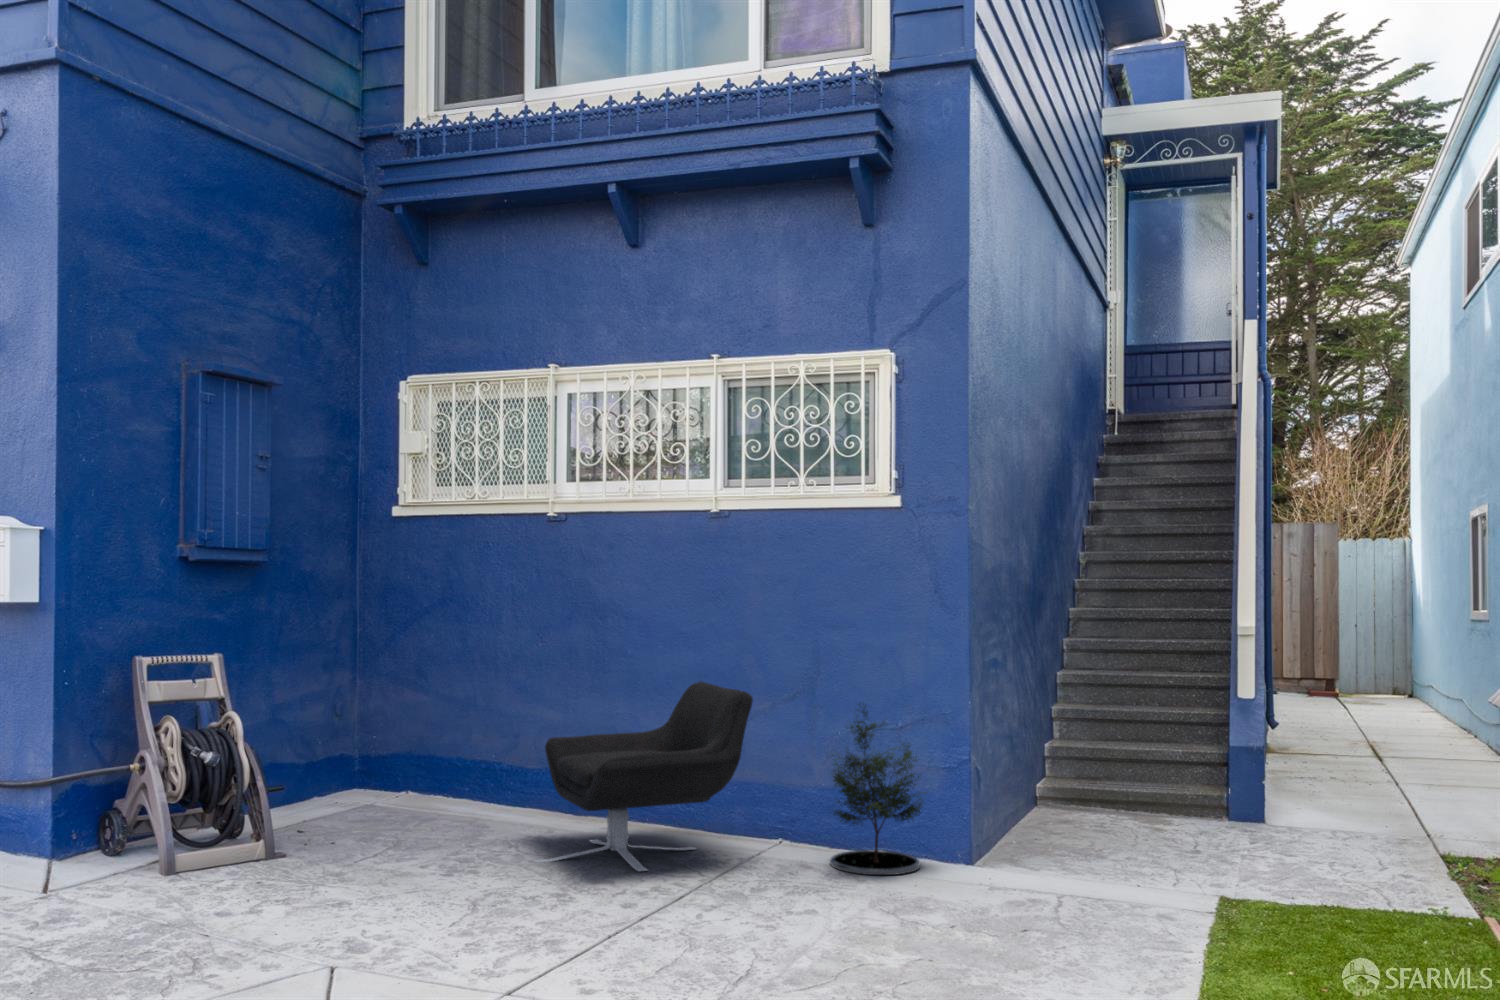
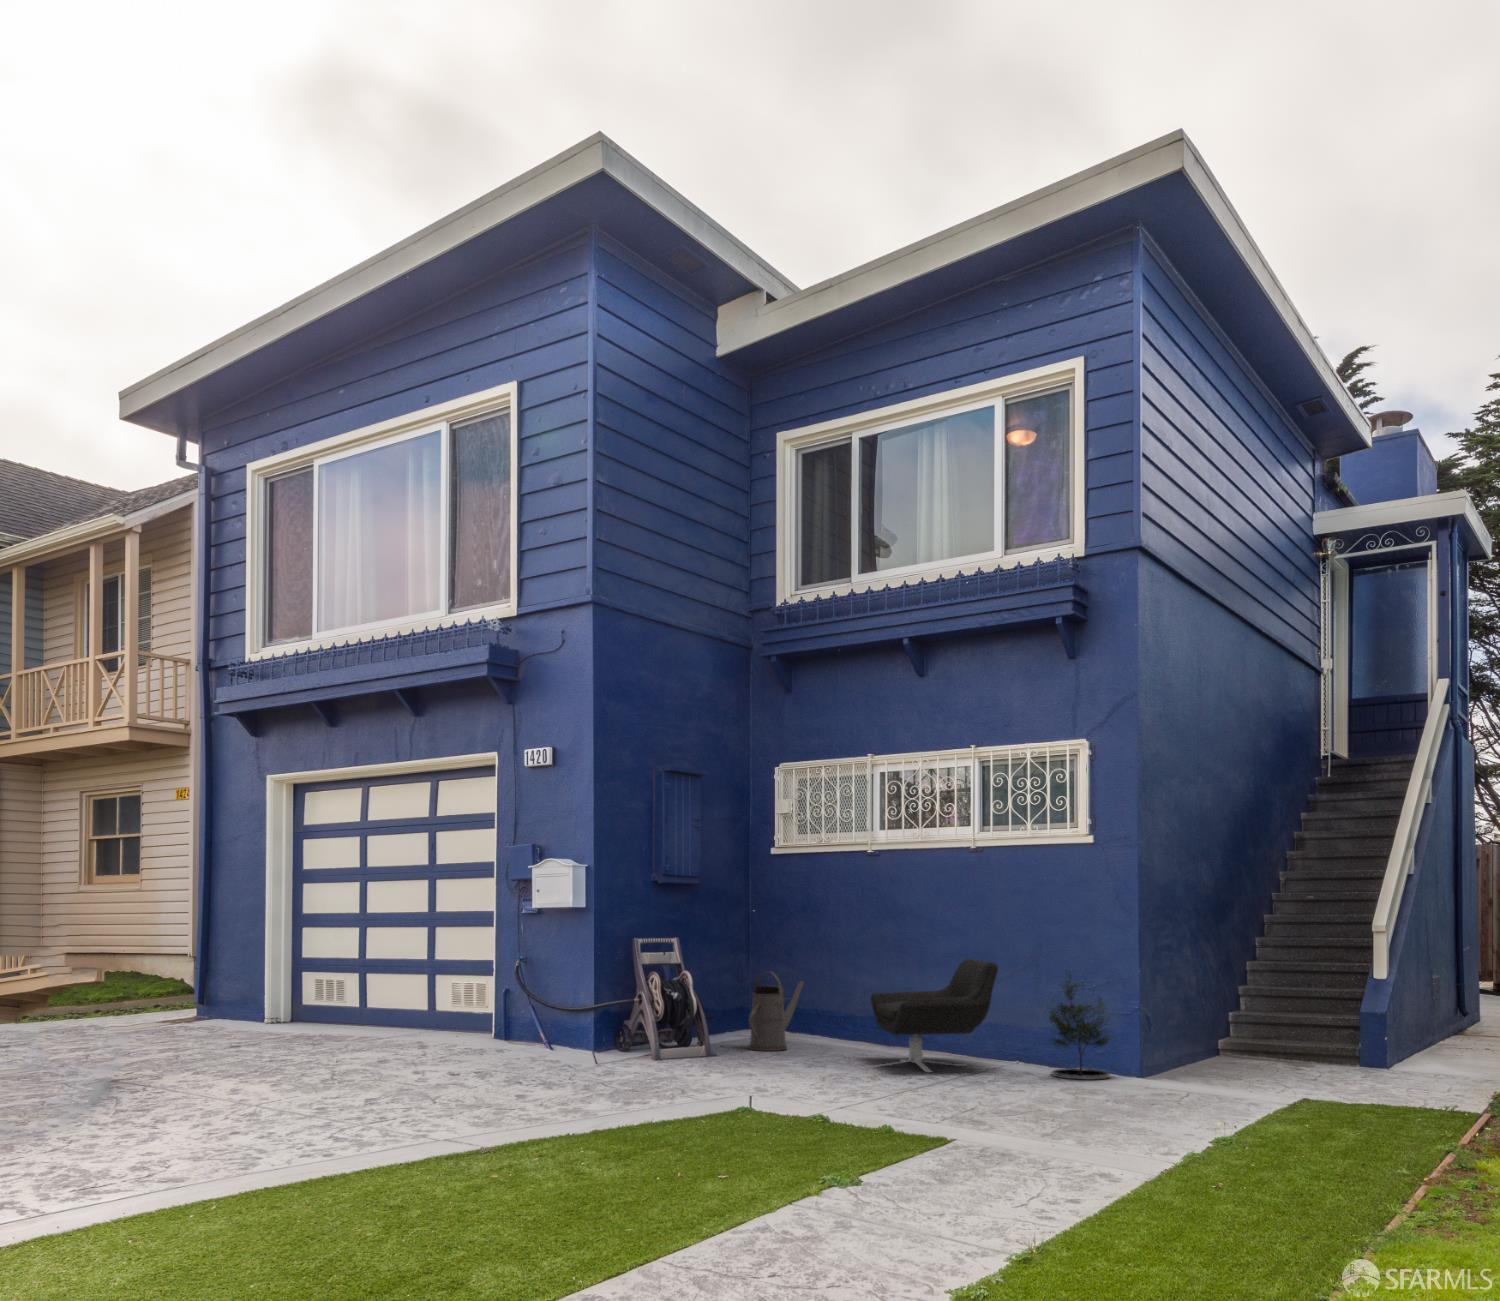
watering can: none [344,703,438,829] -> present [748,972,804,1051]

